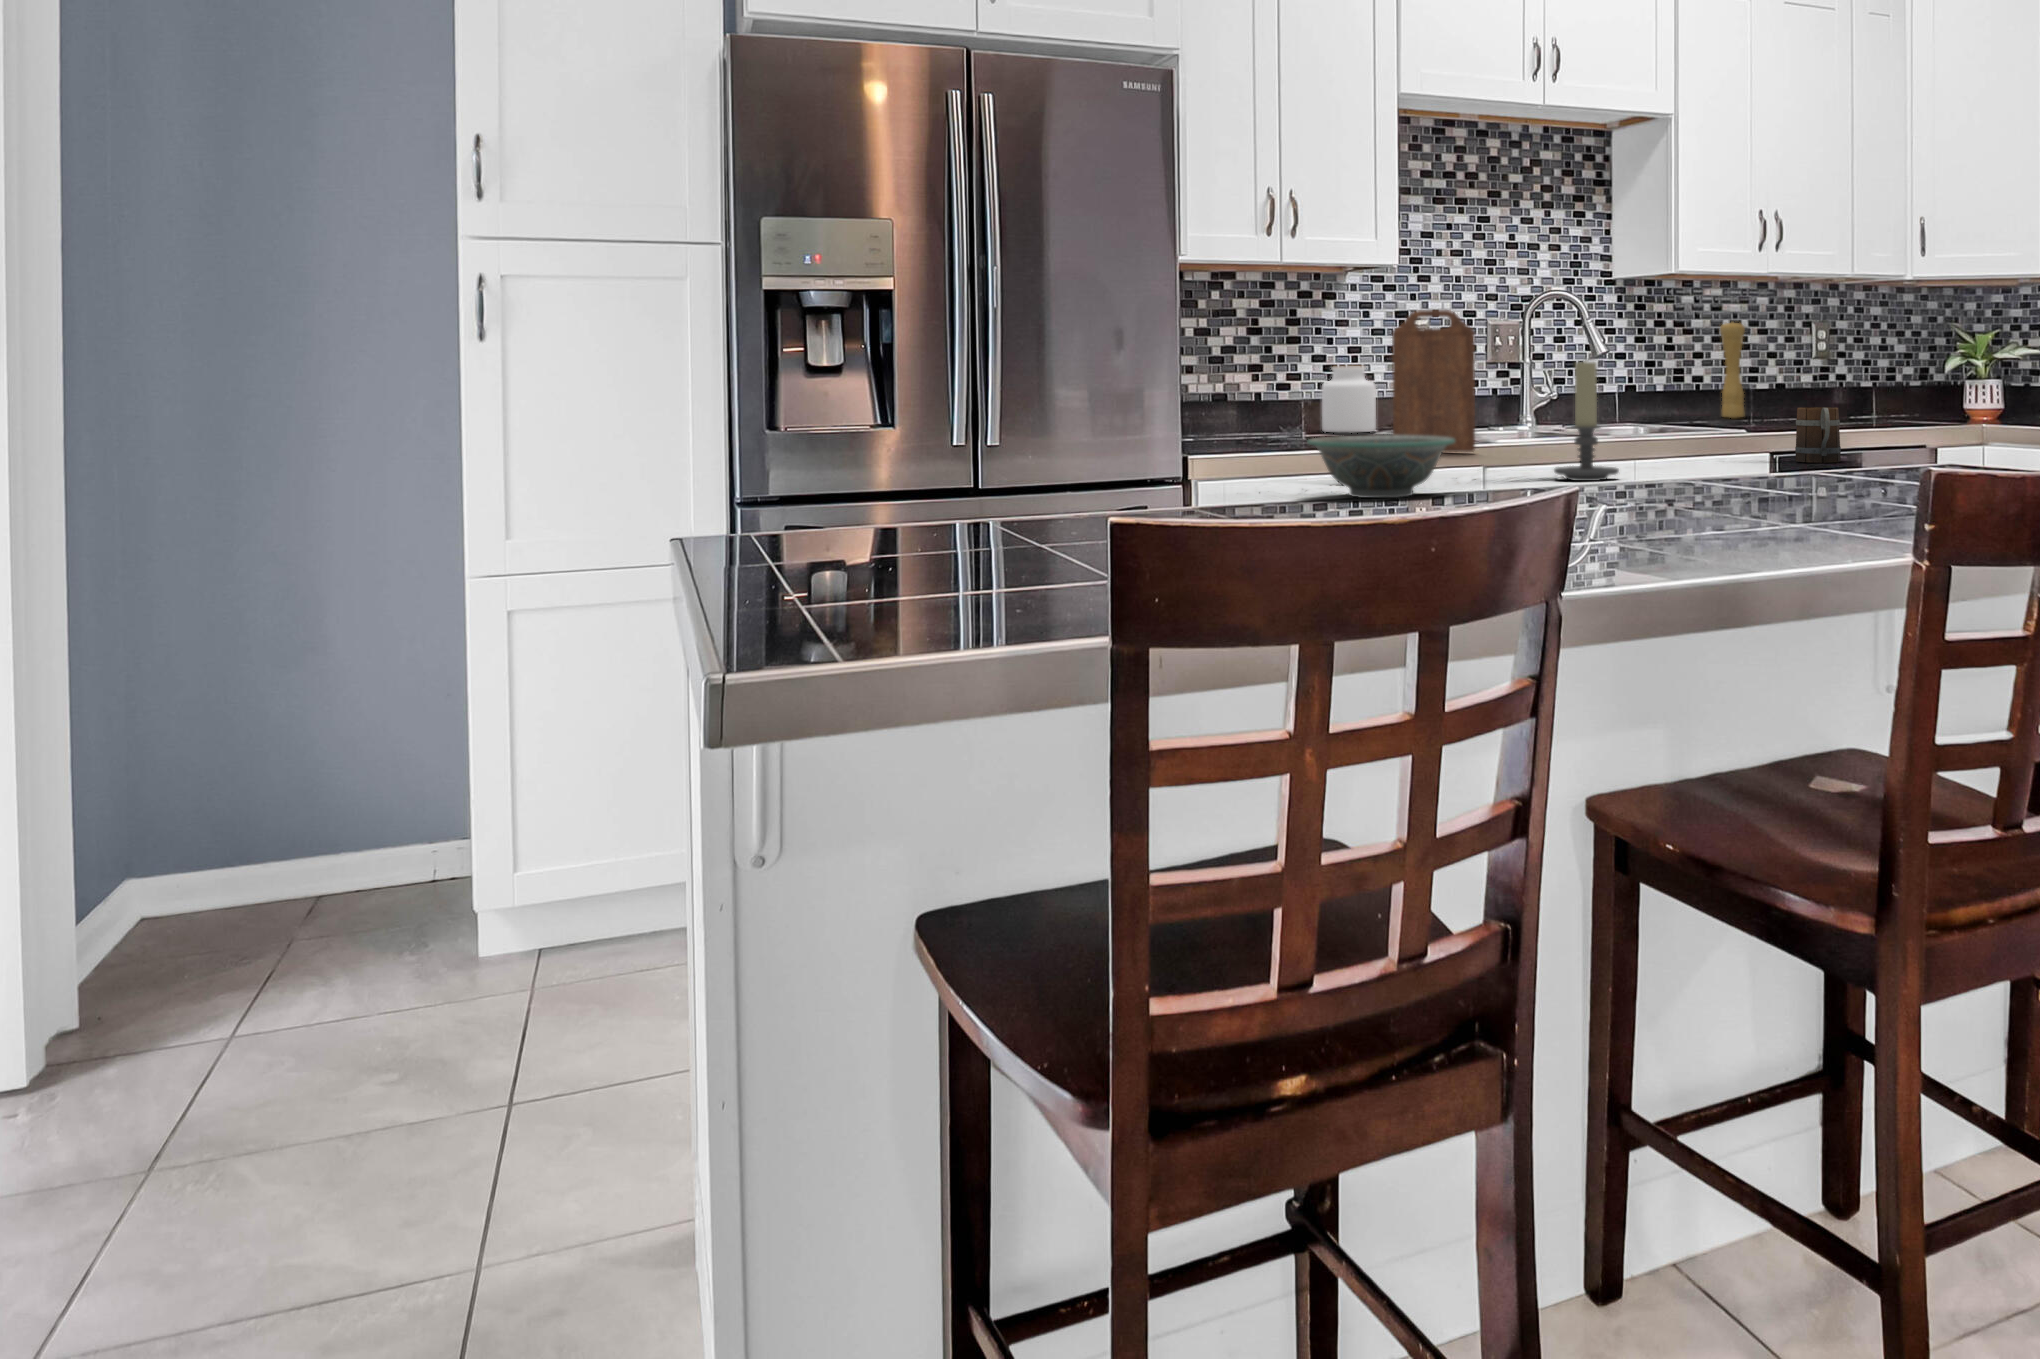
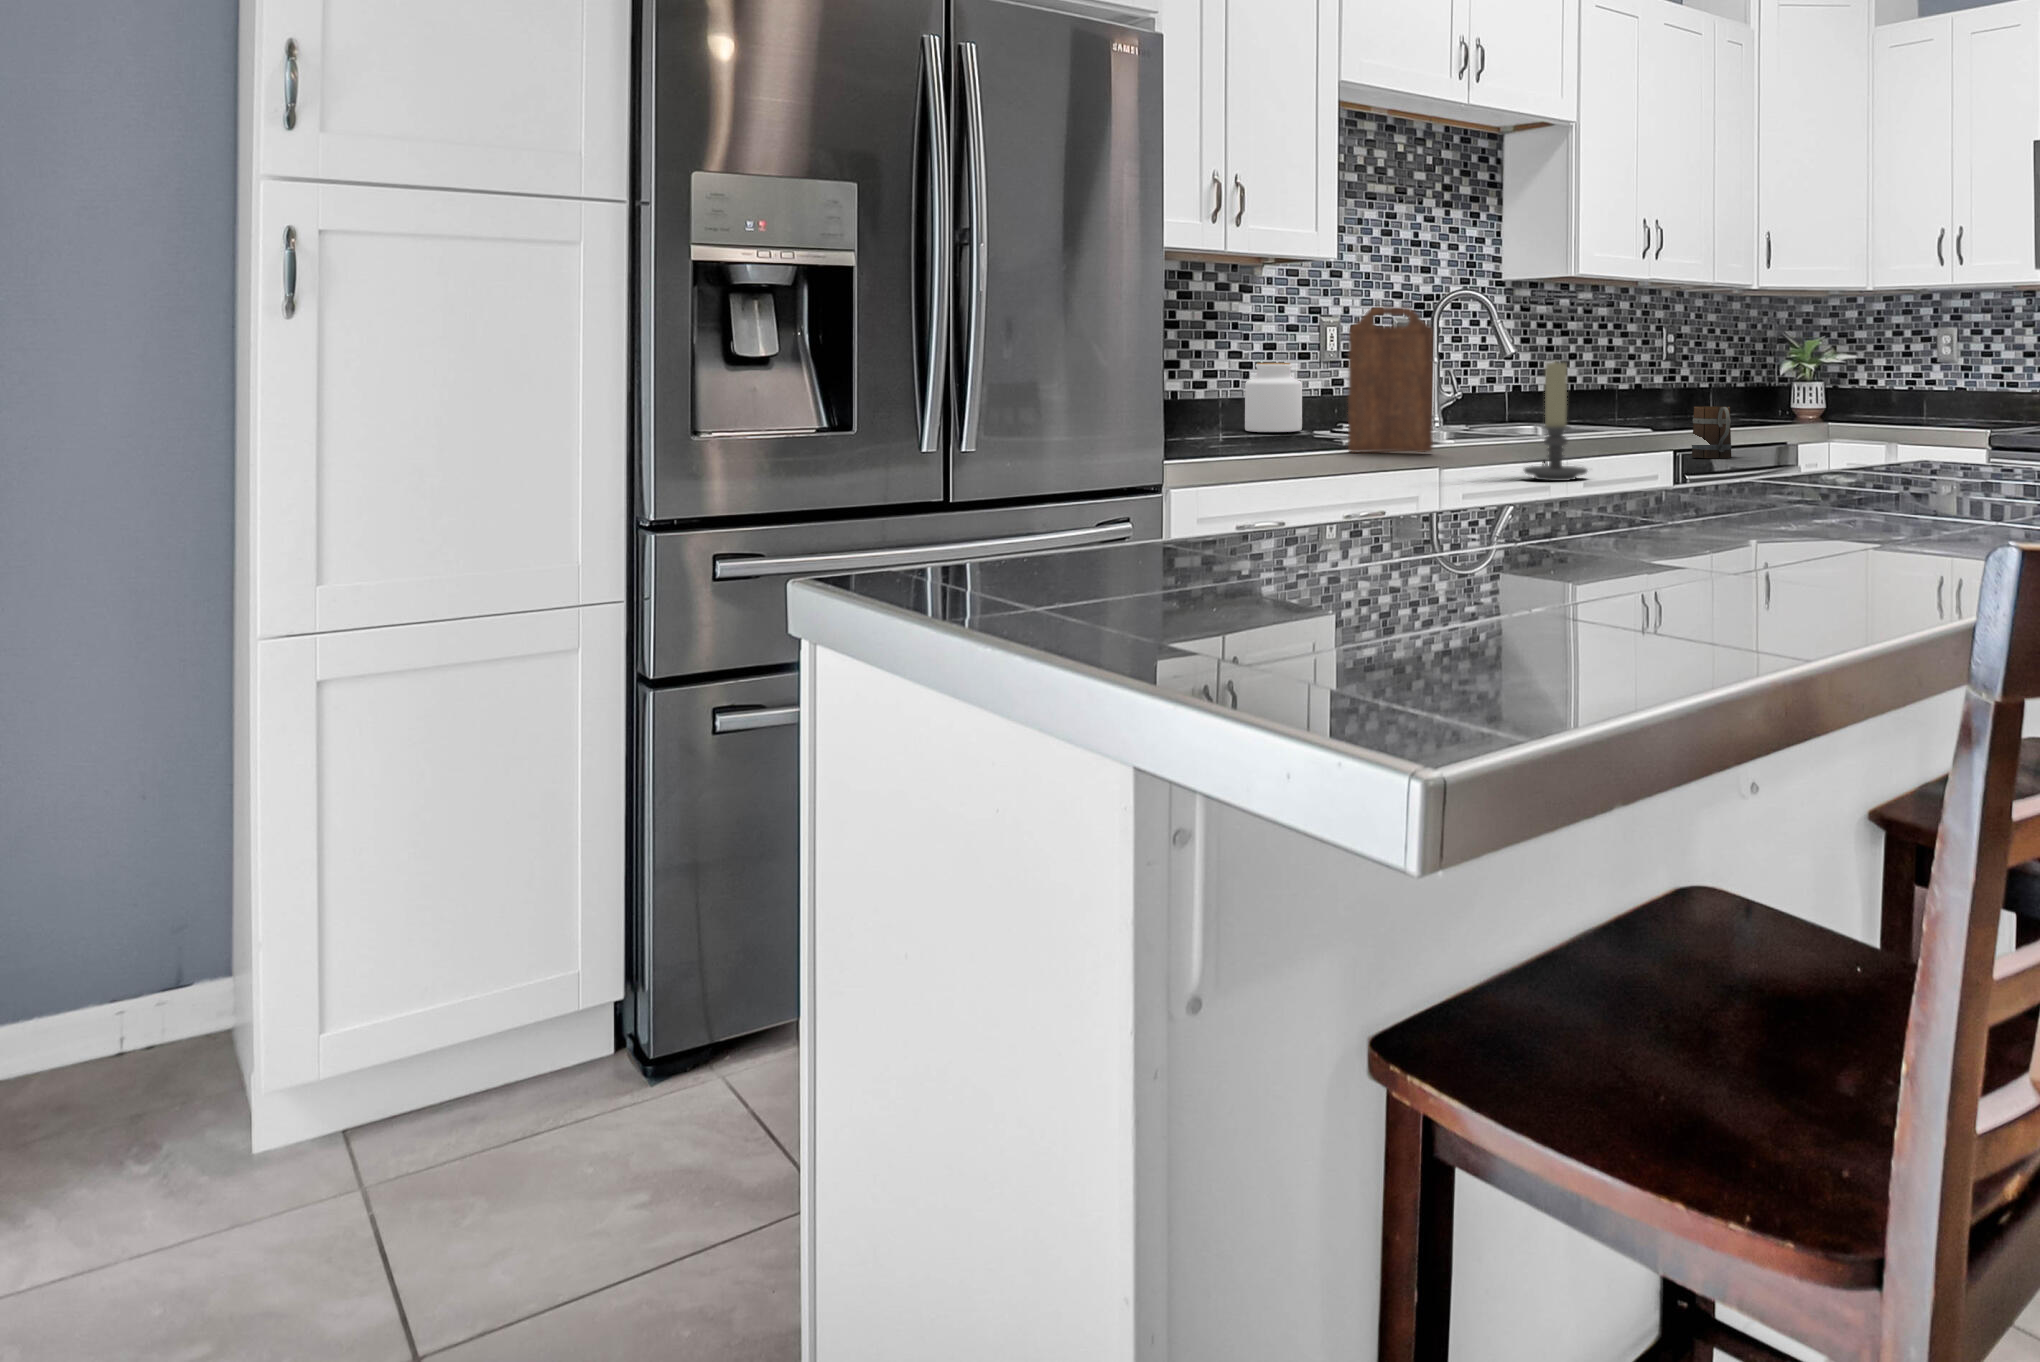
pepper mill: present [1720,322,1745,418] -> none [1596,324,1618,415]
decorative bowl: present [1308,435,1455,498] -> none [1327,438,1483,505]

